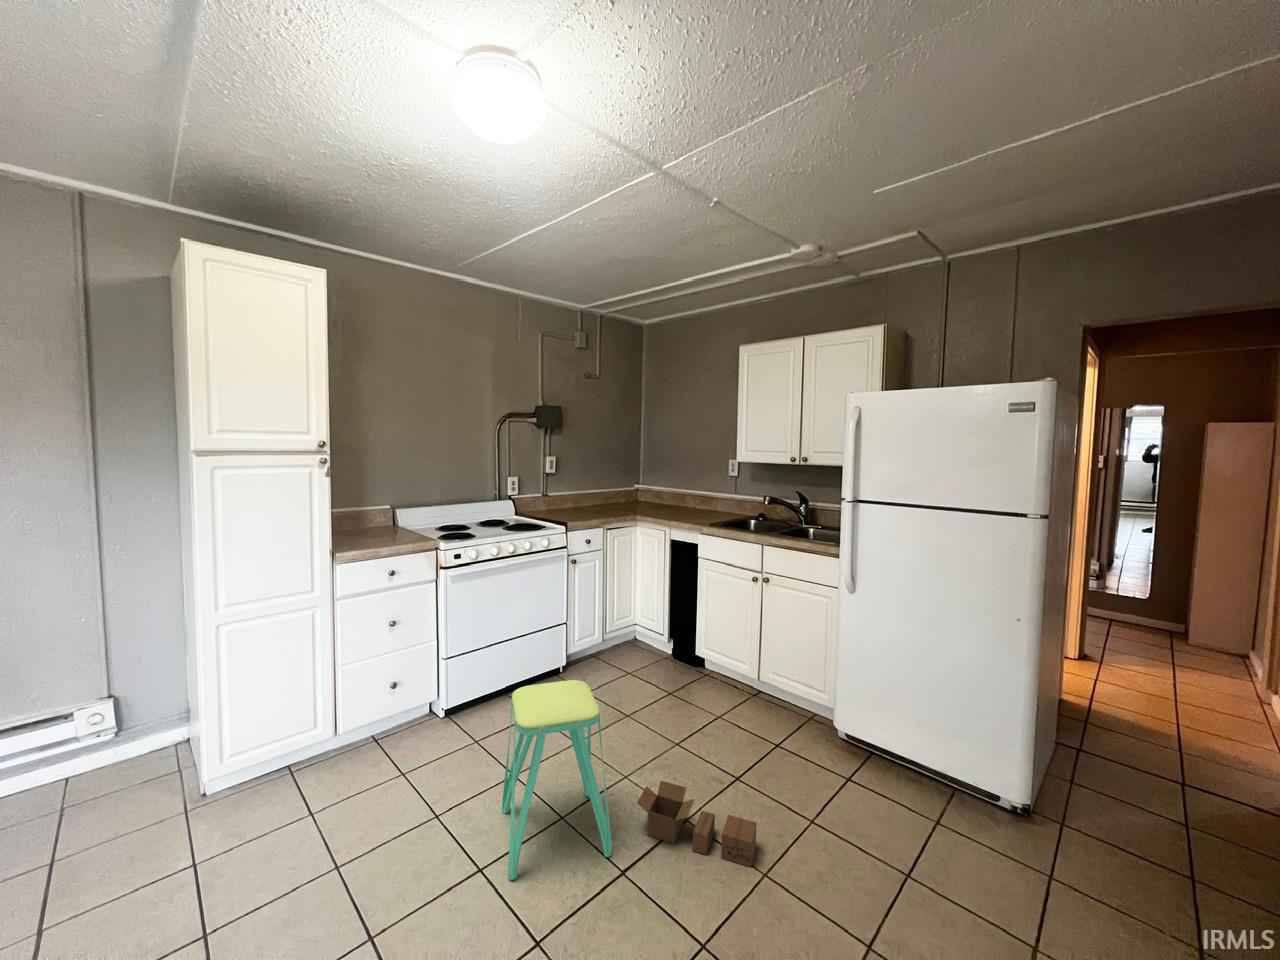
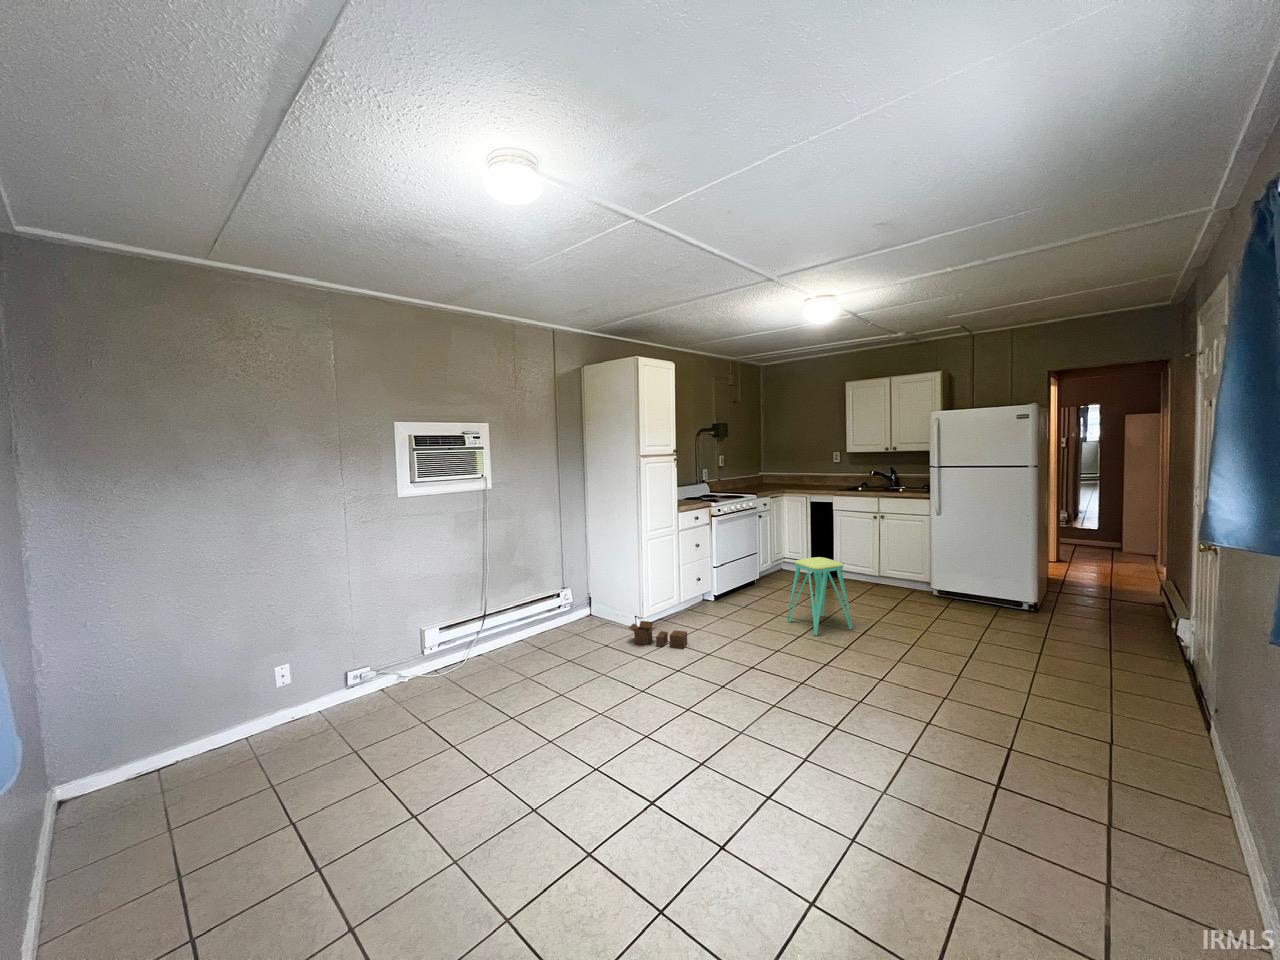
cardboard box: present [637,781,756,867] -> present [629,621,687,648]

